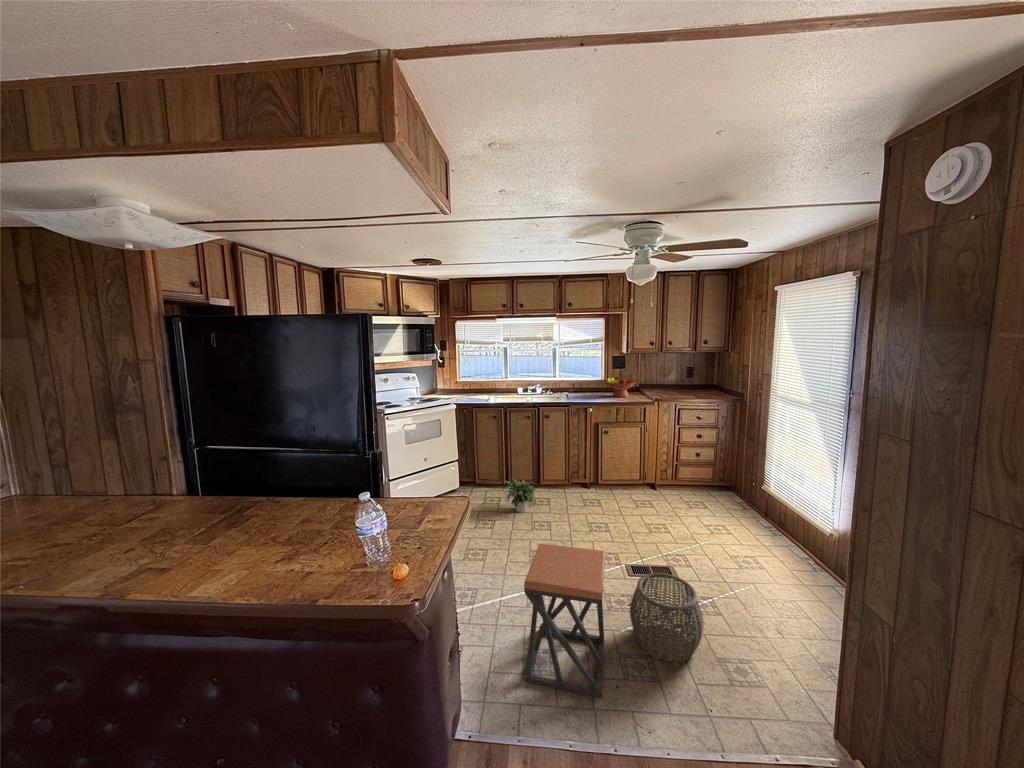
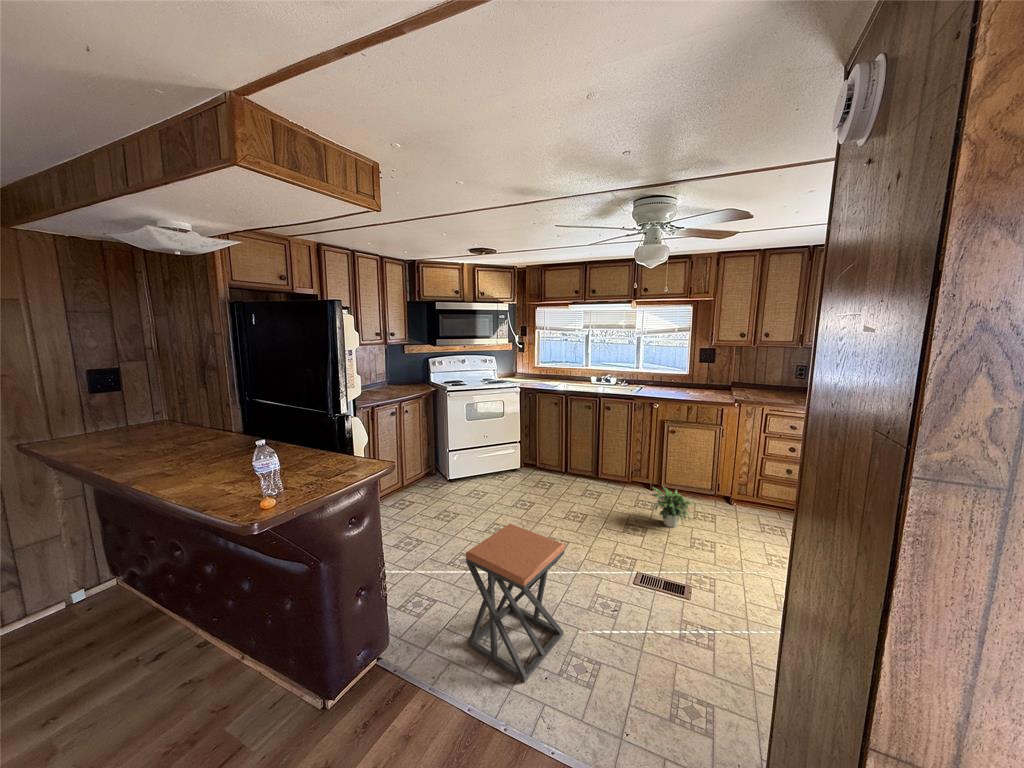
fruit bowl: present [605,377,636,397] -> none [682,371,720,394]
potted plant: present [504,478,537,512] -> present [652,488,692,527]
woven basket: present [630,573,704,663] -> none [589,581,667,681]

